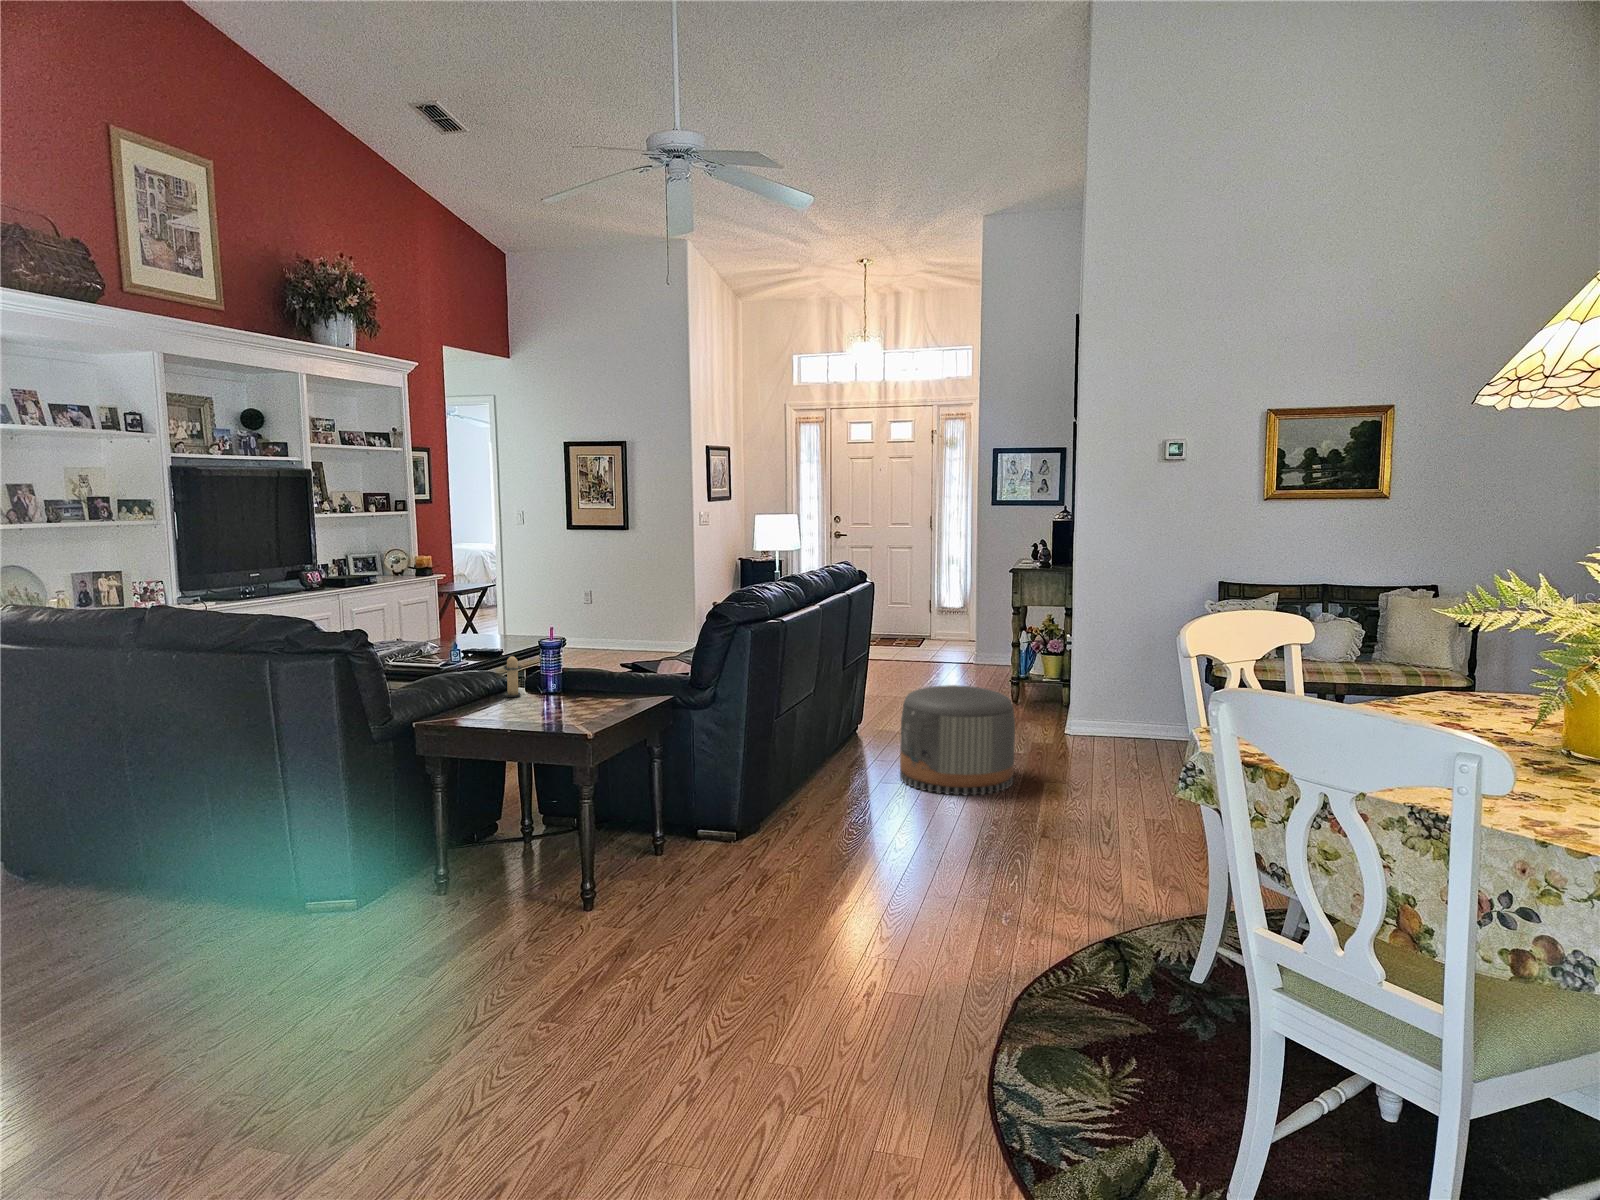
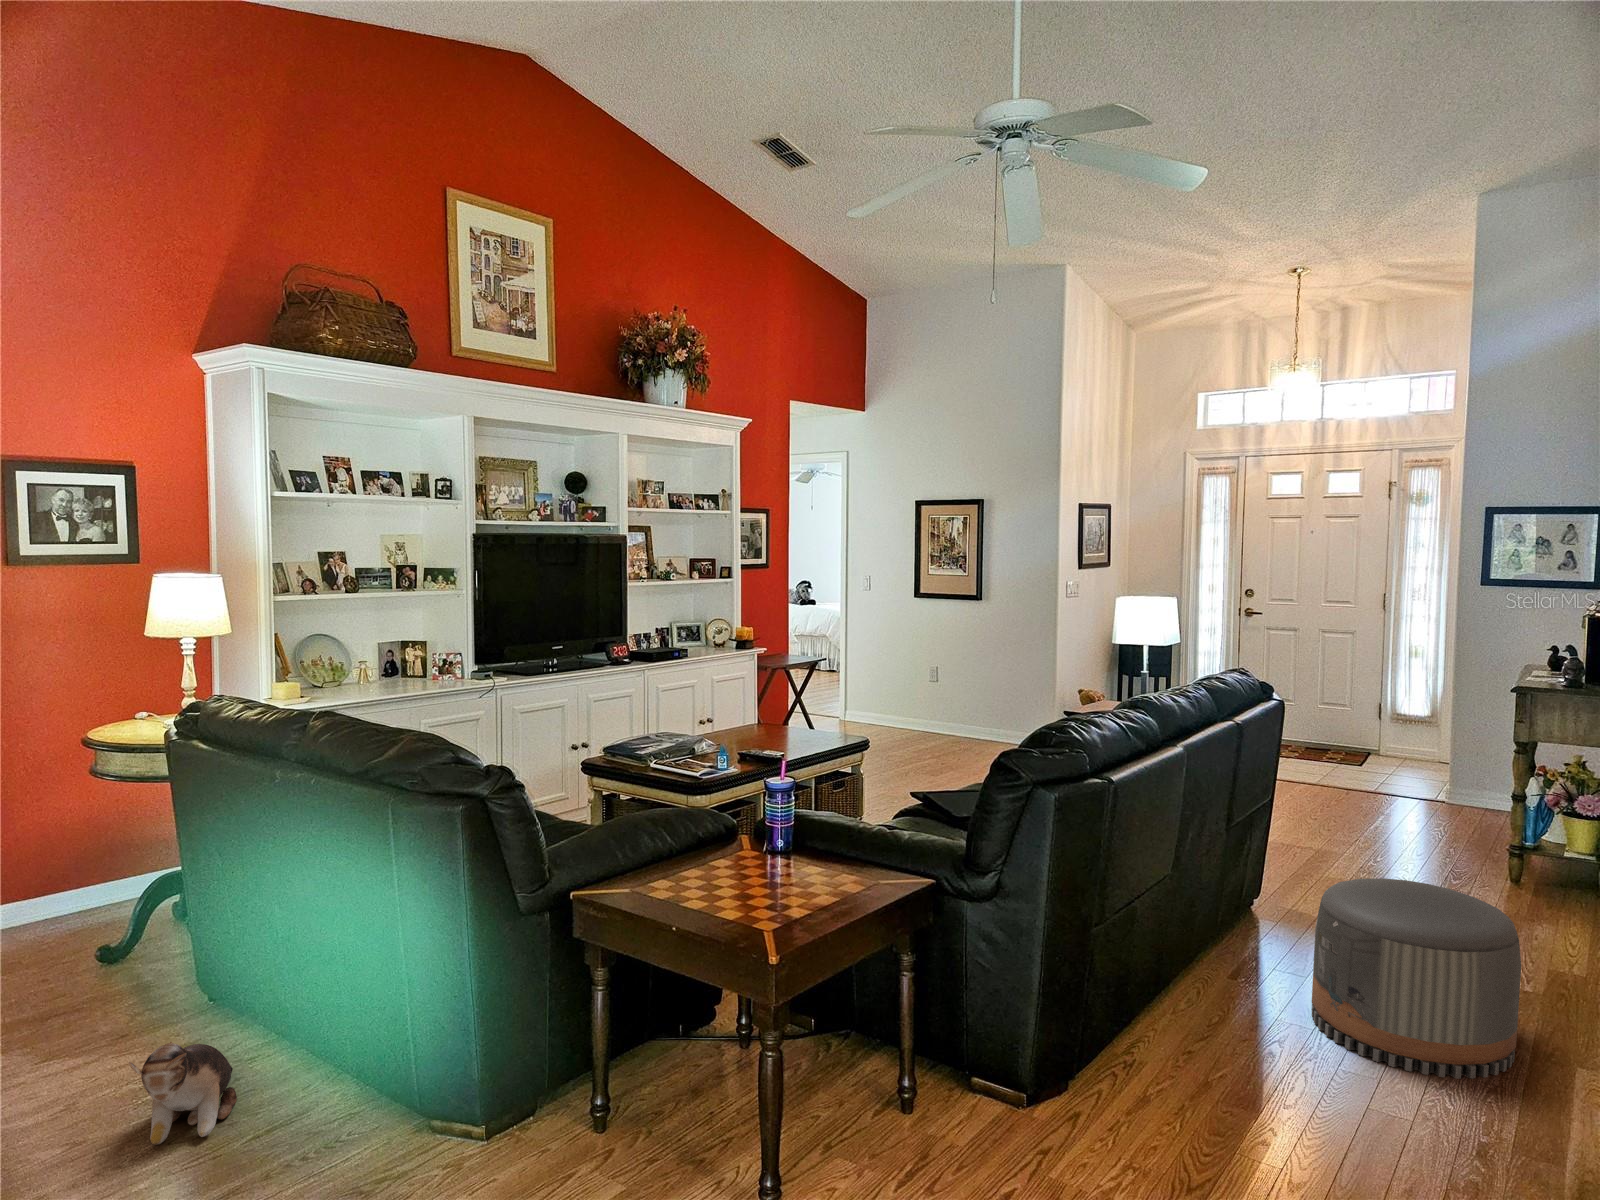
candle: present [504,656,521,697] -> none [708,800,737,861]
plush toy: none [47,872,117,958] -> present [129,1042,237,1145]

